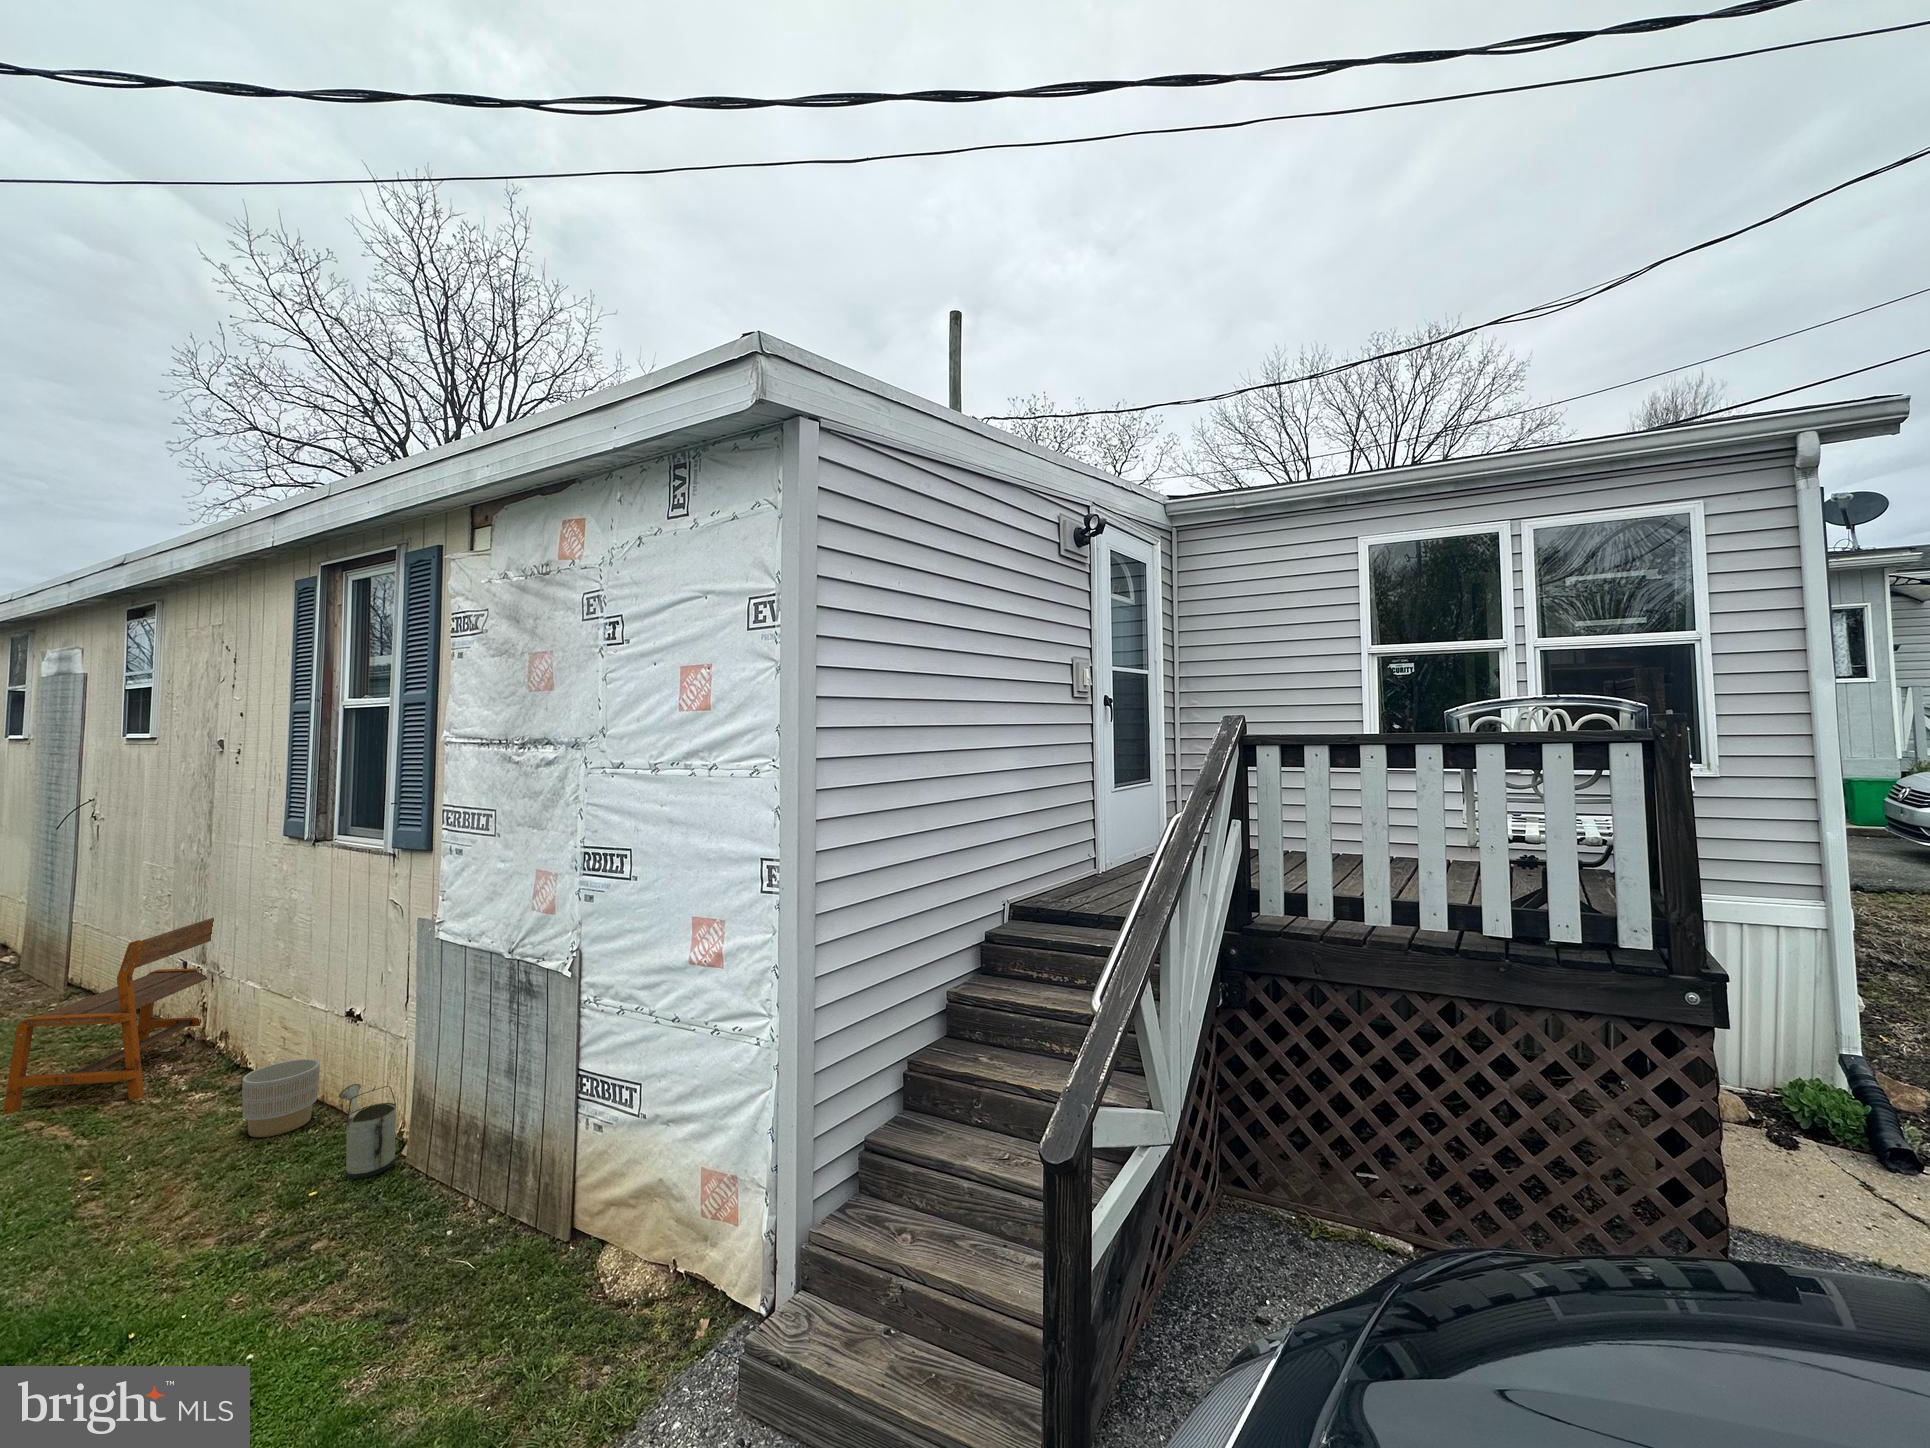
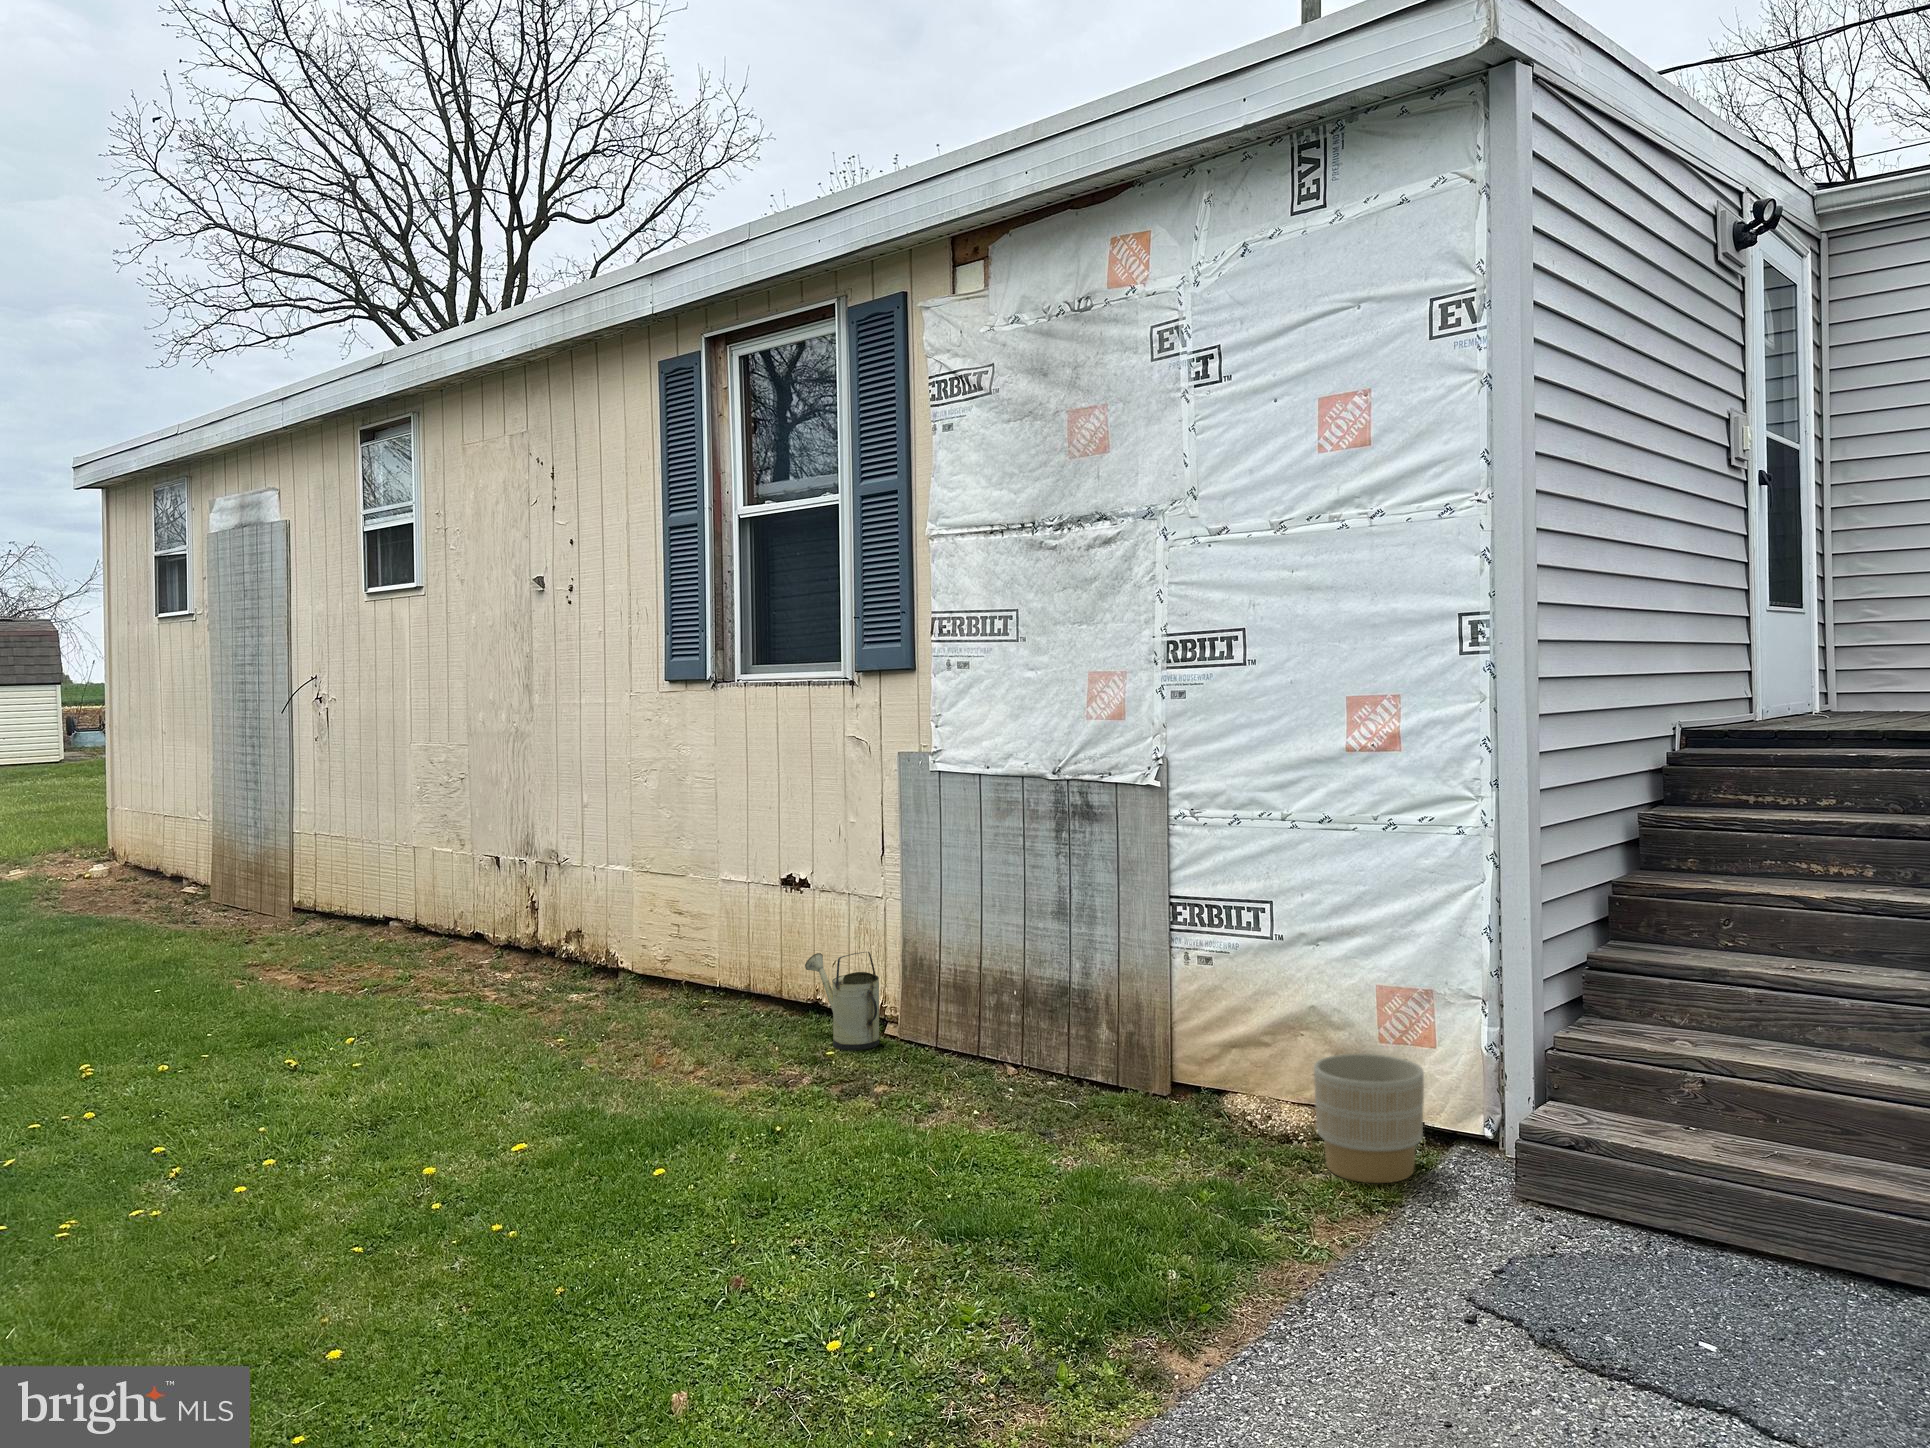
bench: present [3,918,214,1114] -> none [392,791,565,996]
planter: present [242,1059,320,1137] -> present [1314,1054,1424,1183]

